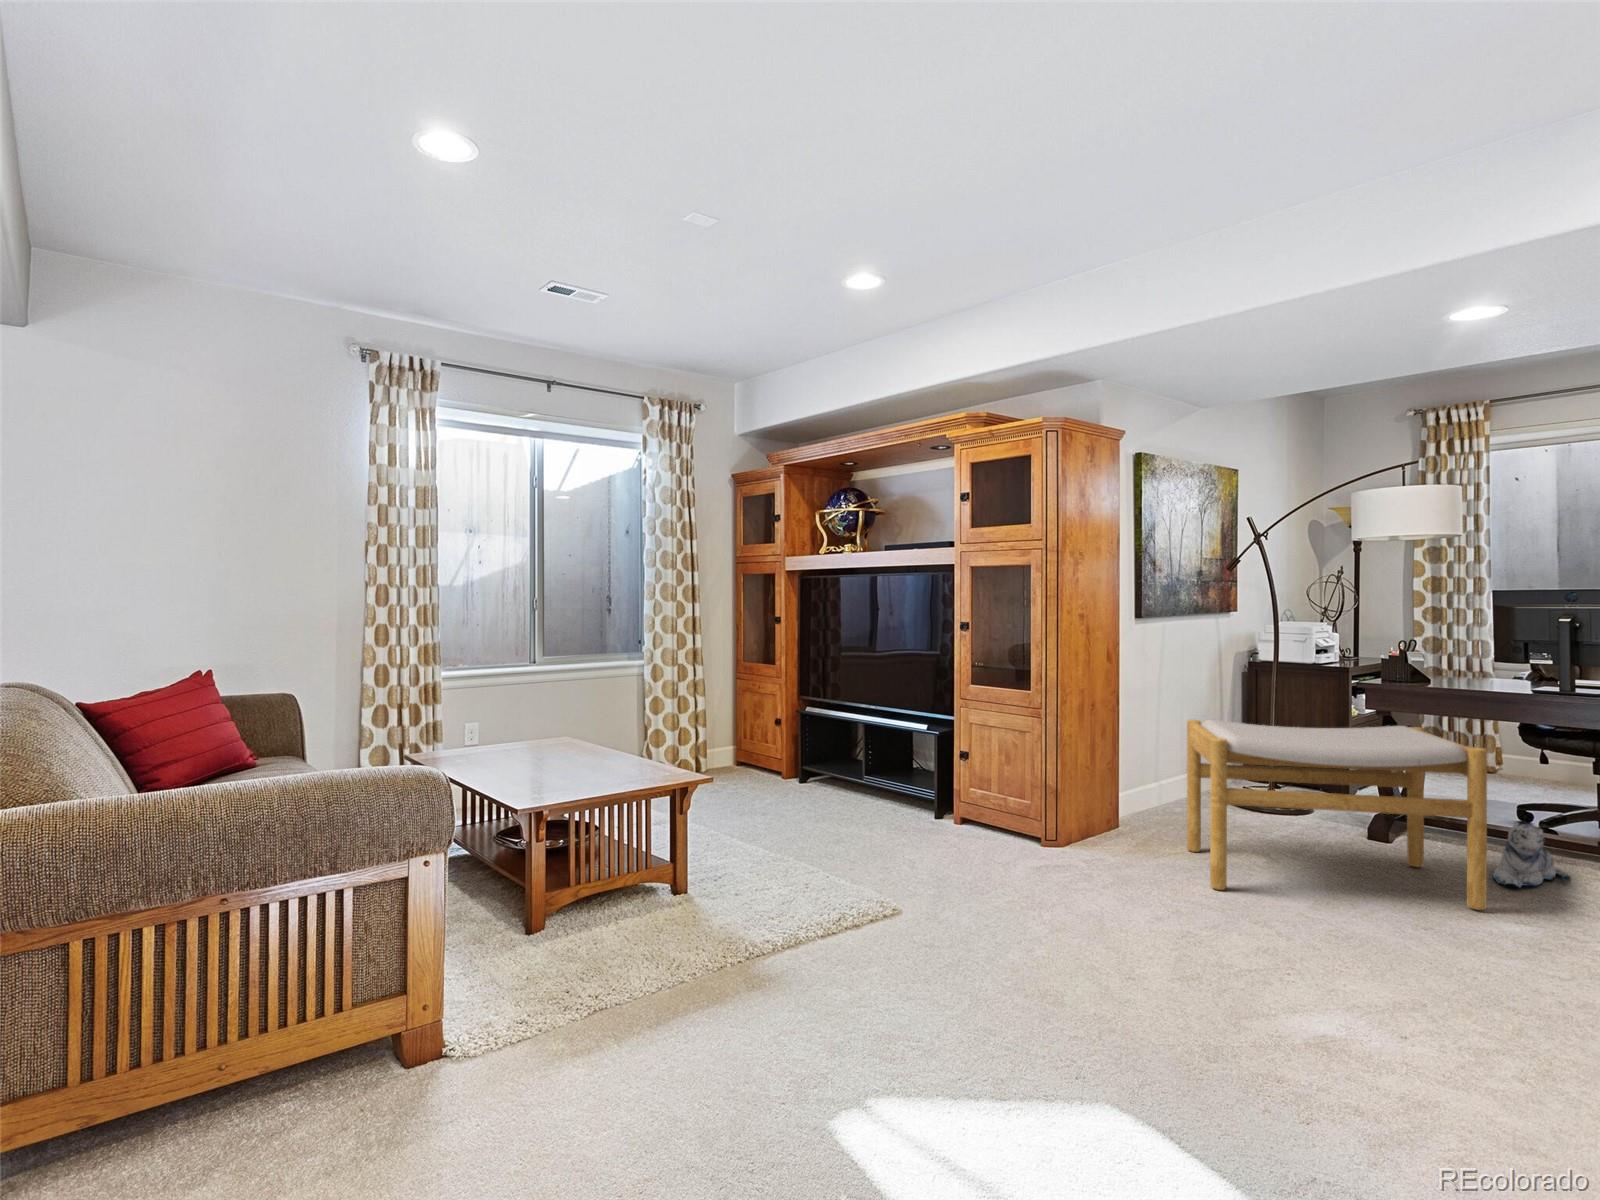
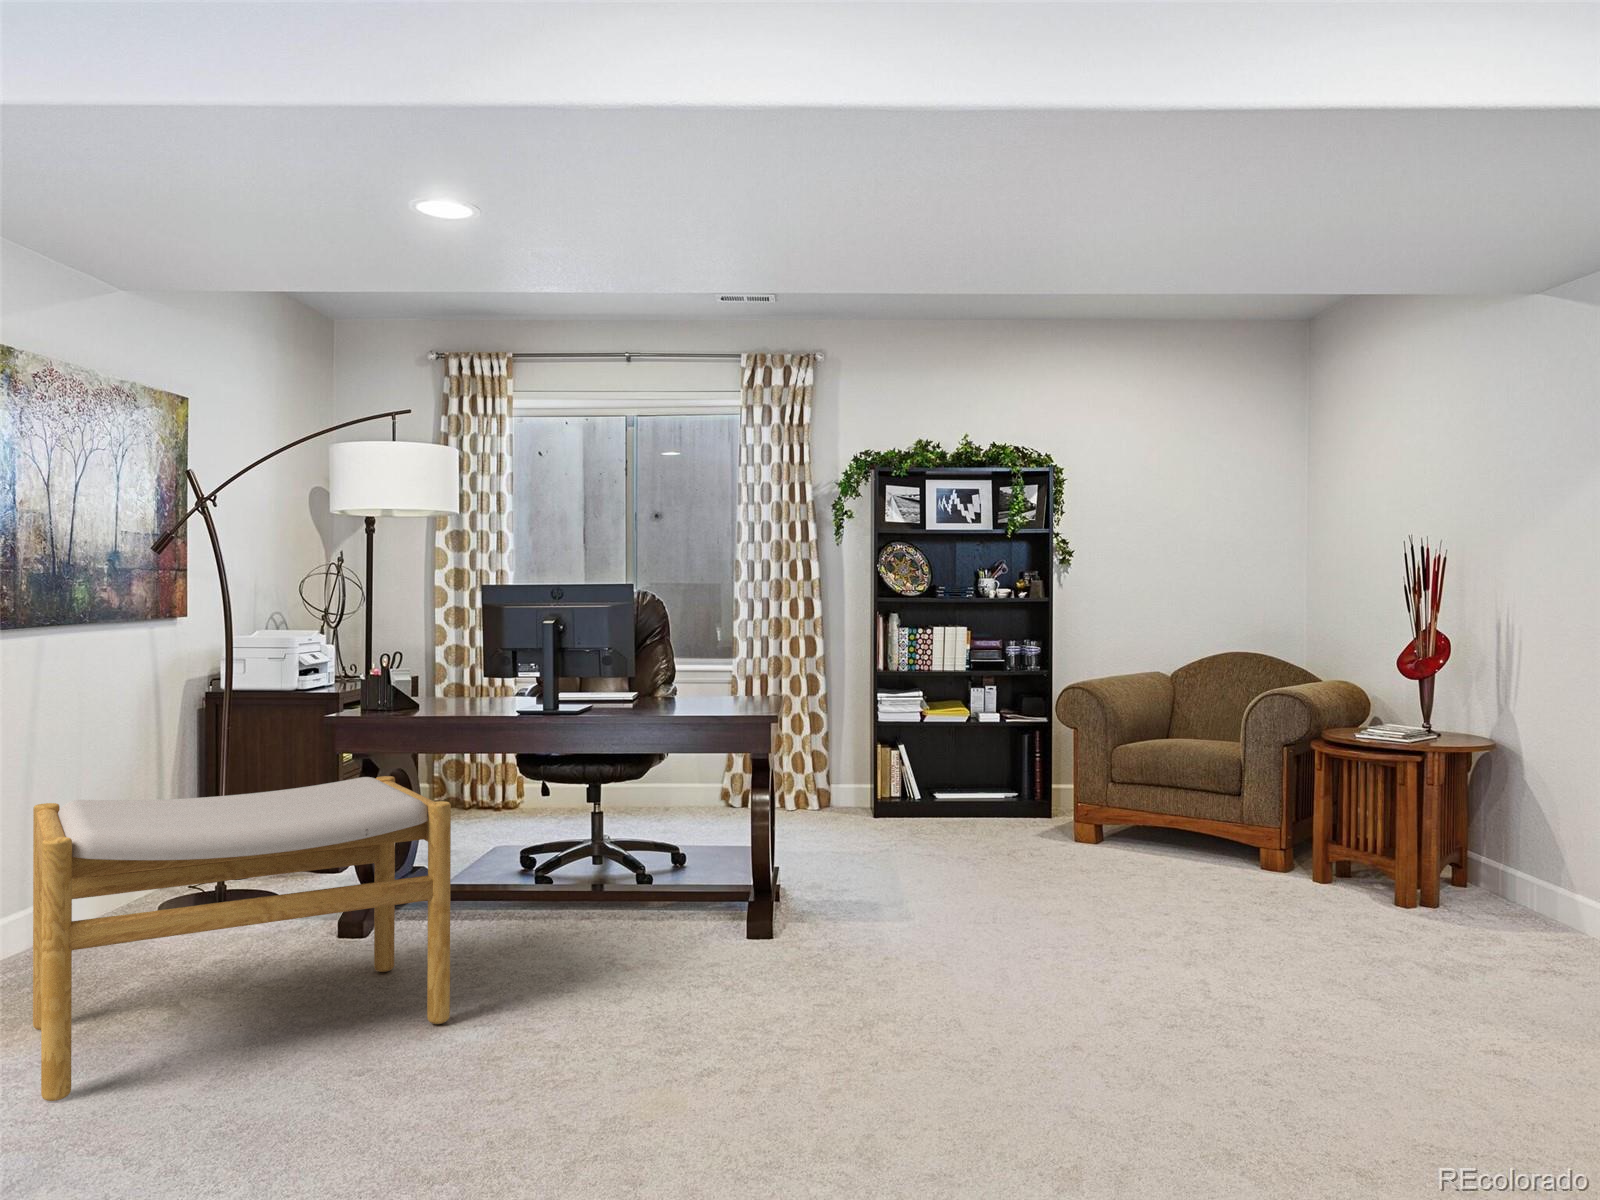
plush toy: present [1493,823,1571,887] -> none [472,886,555,975]

